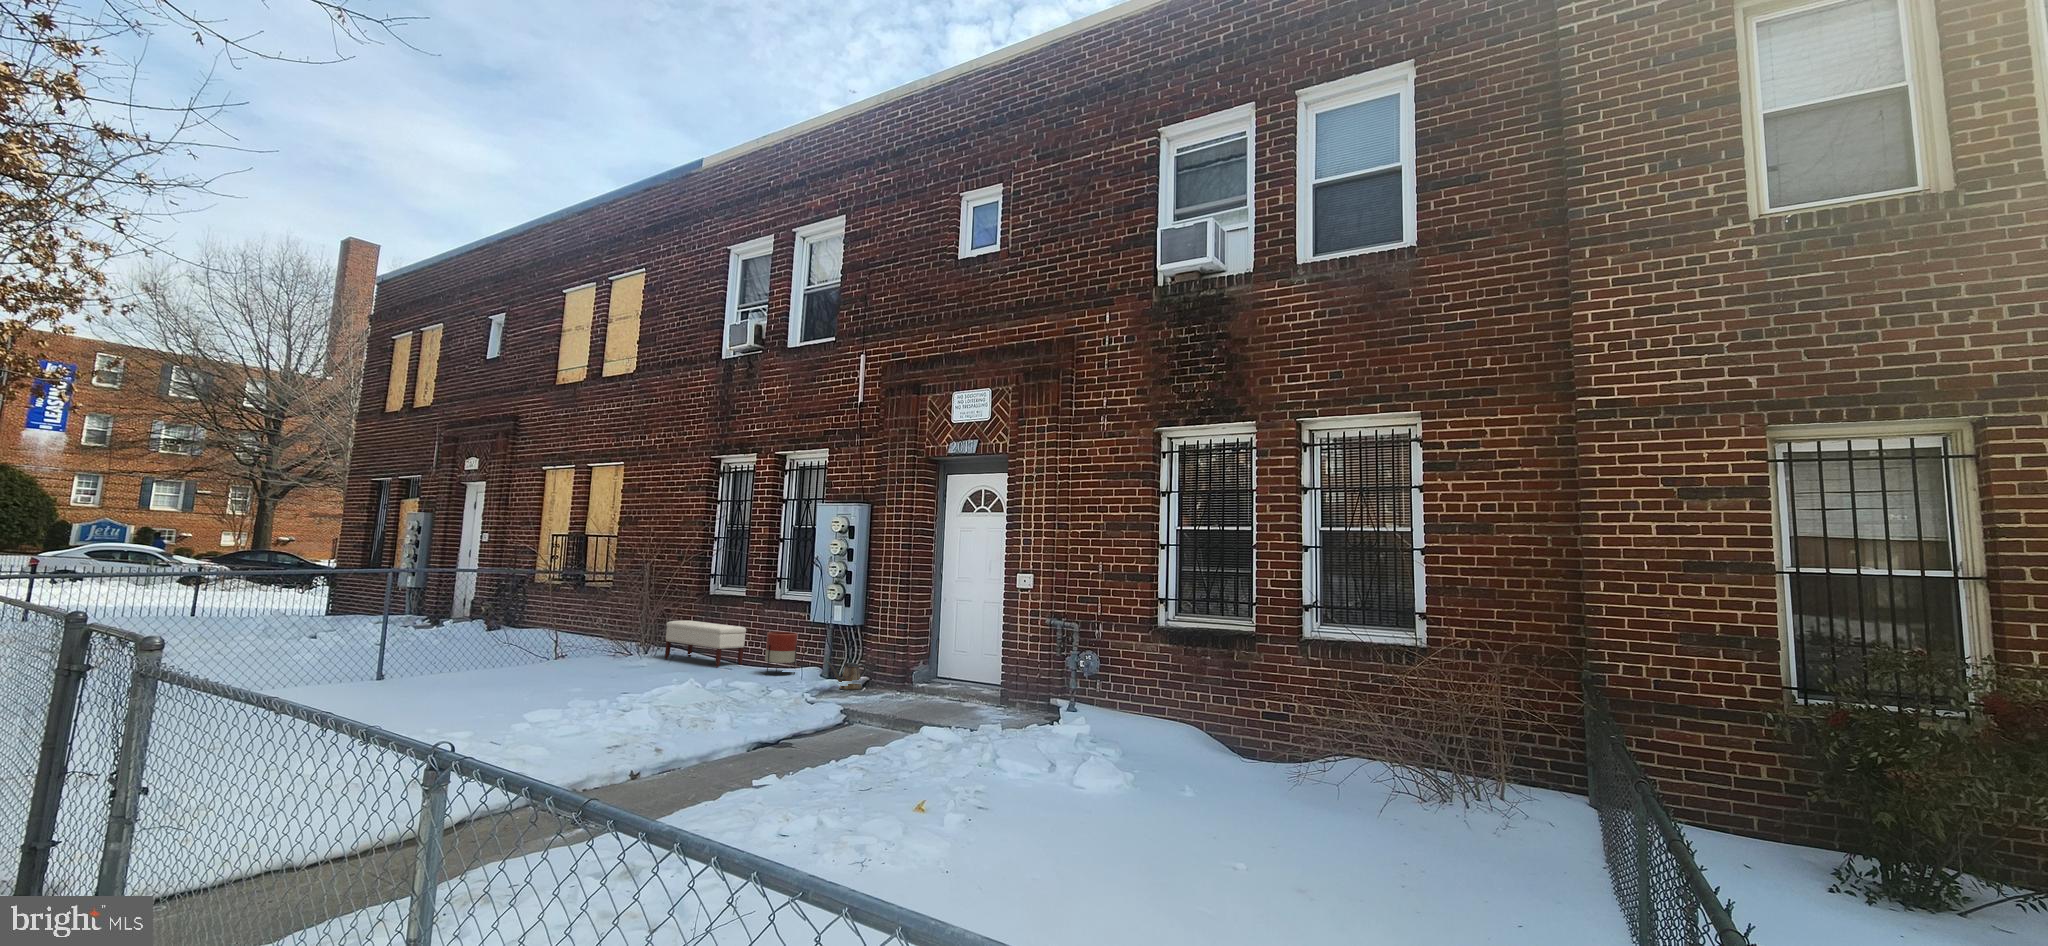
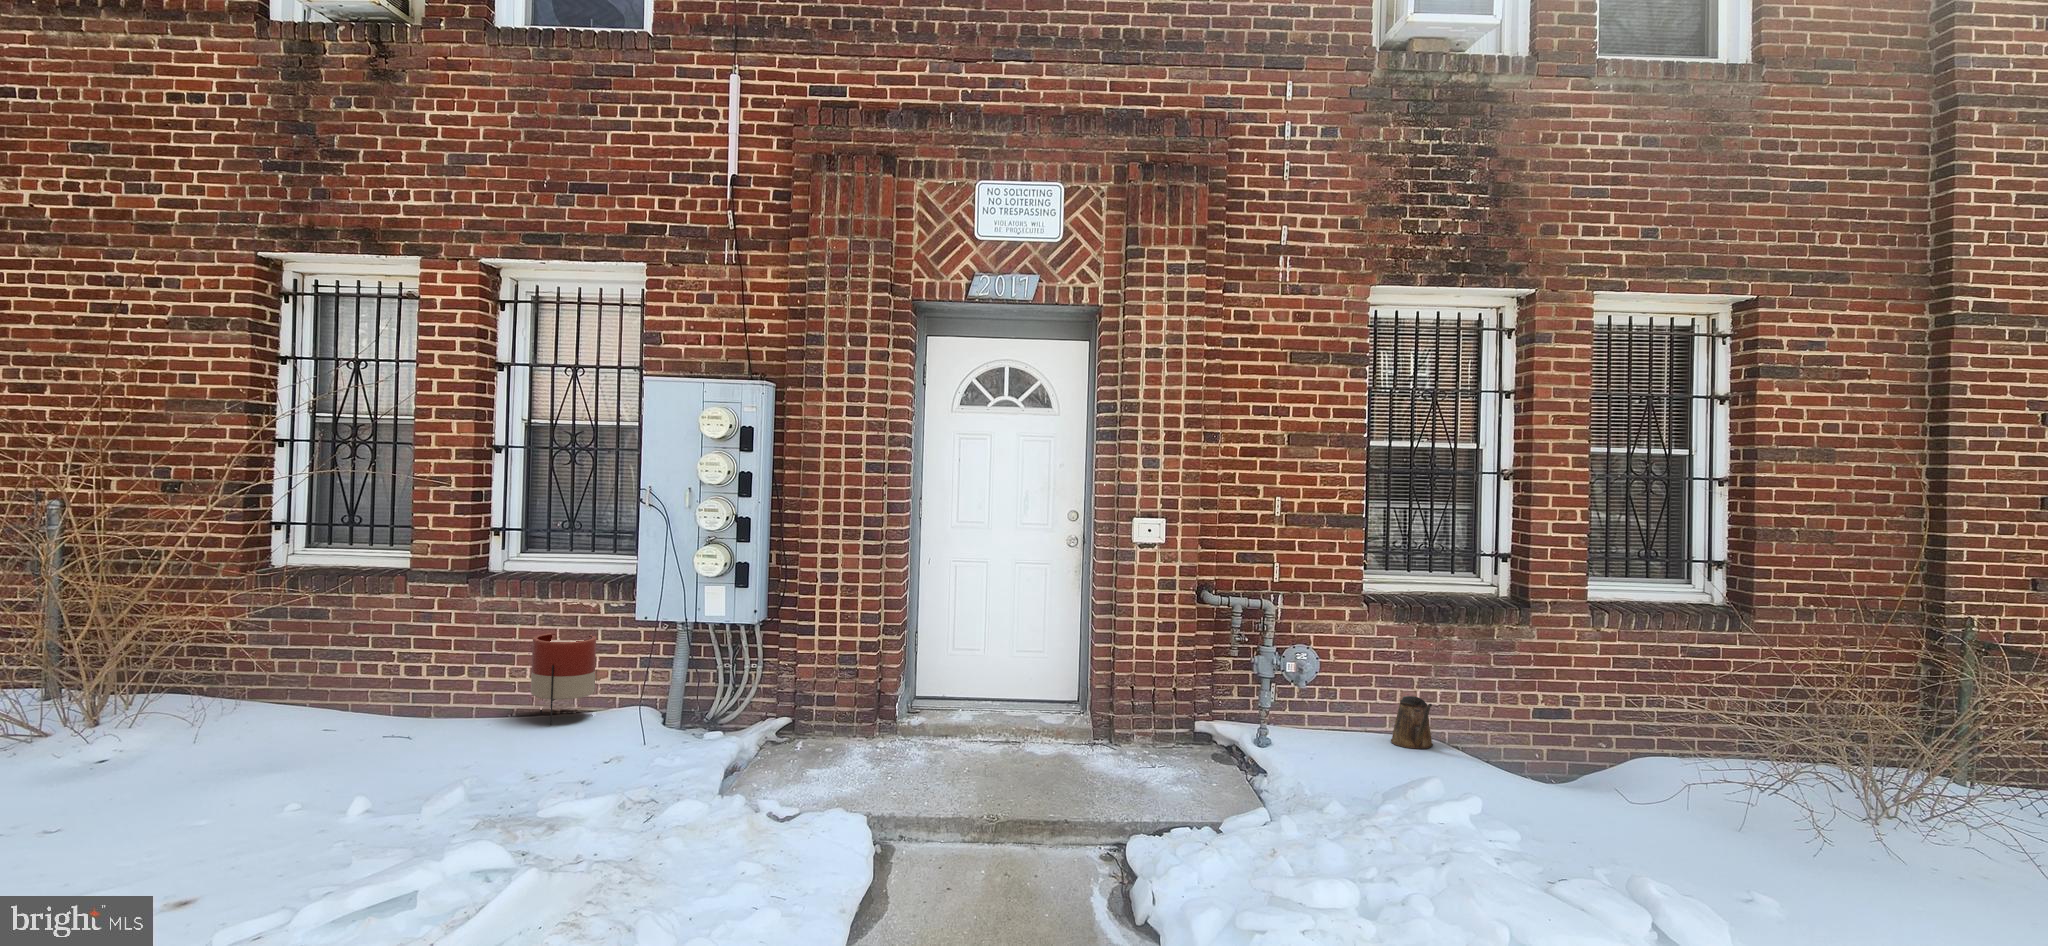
bench: present [665,620,746,667] -> none [207,622,429,720]
watering can: present [826,661,866,690] -> present [1391,696,1433,749]

